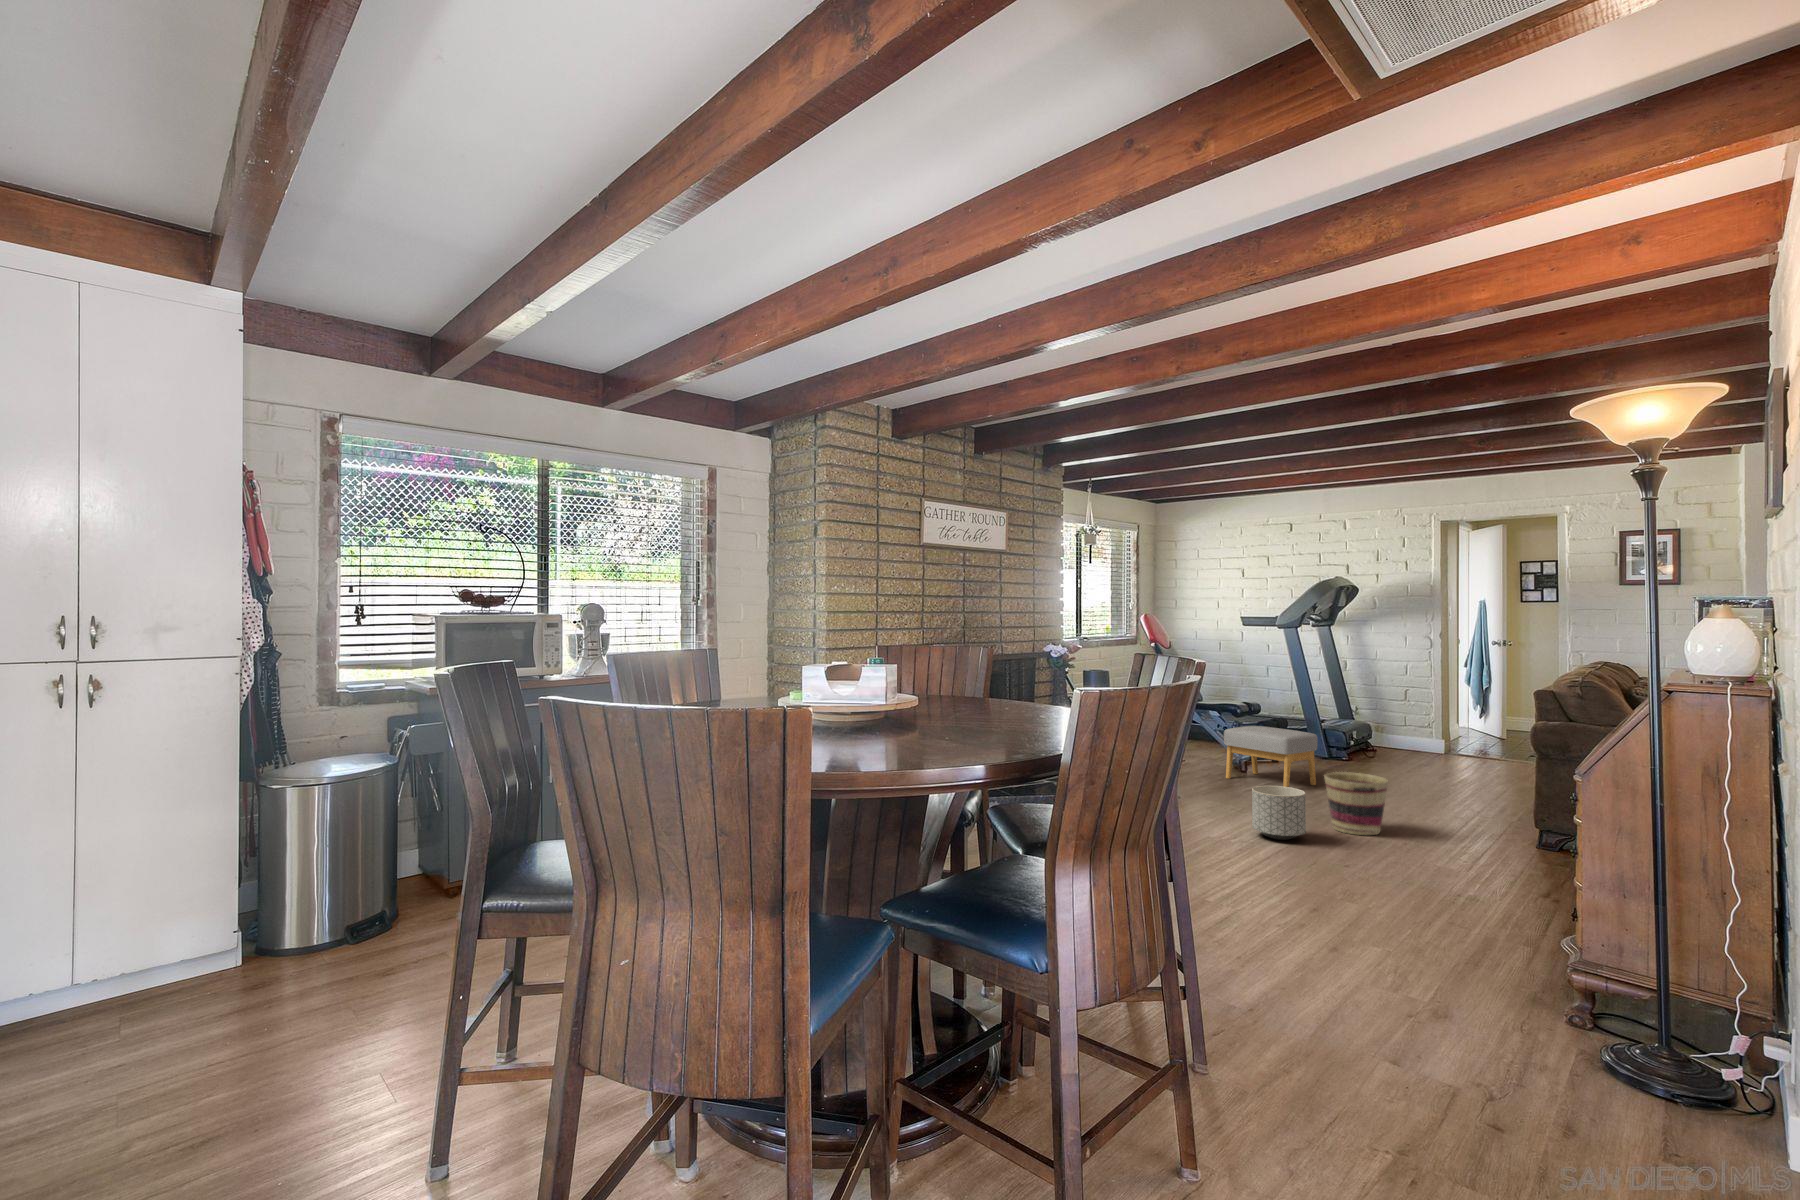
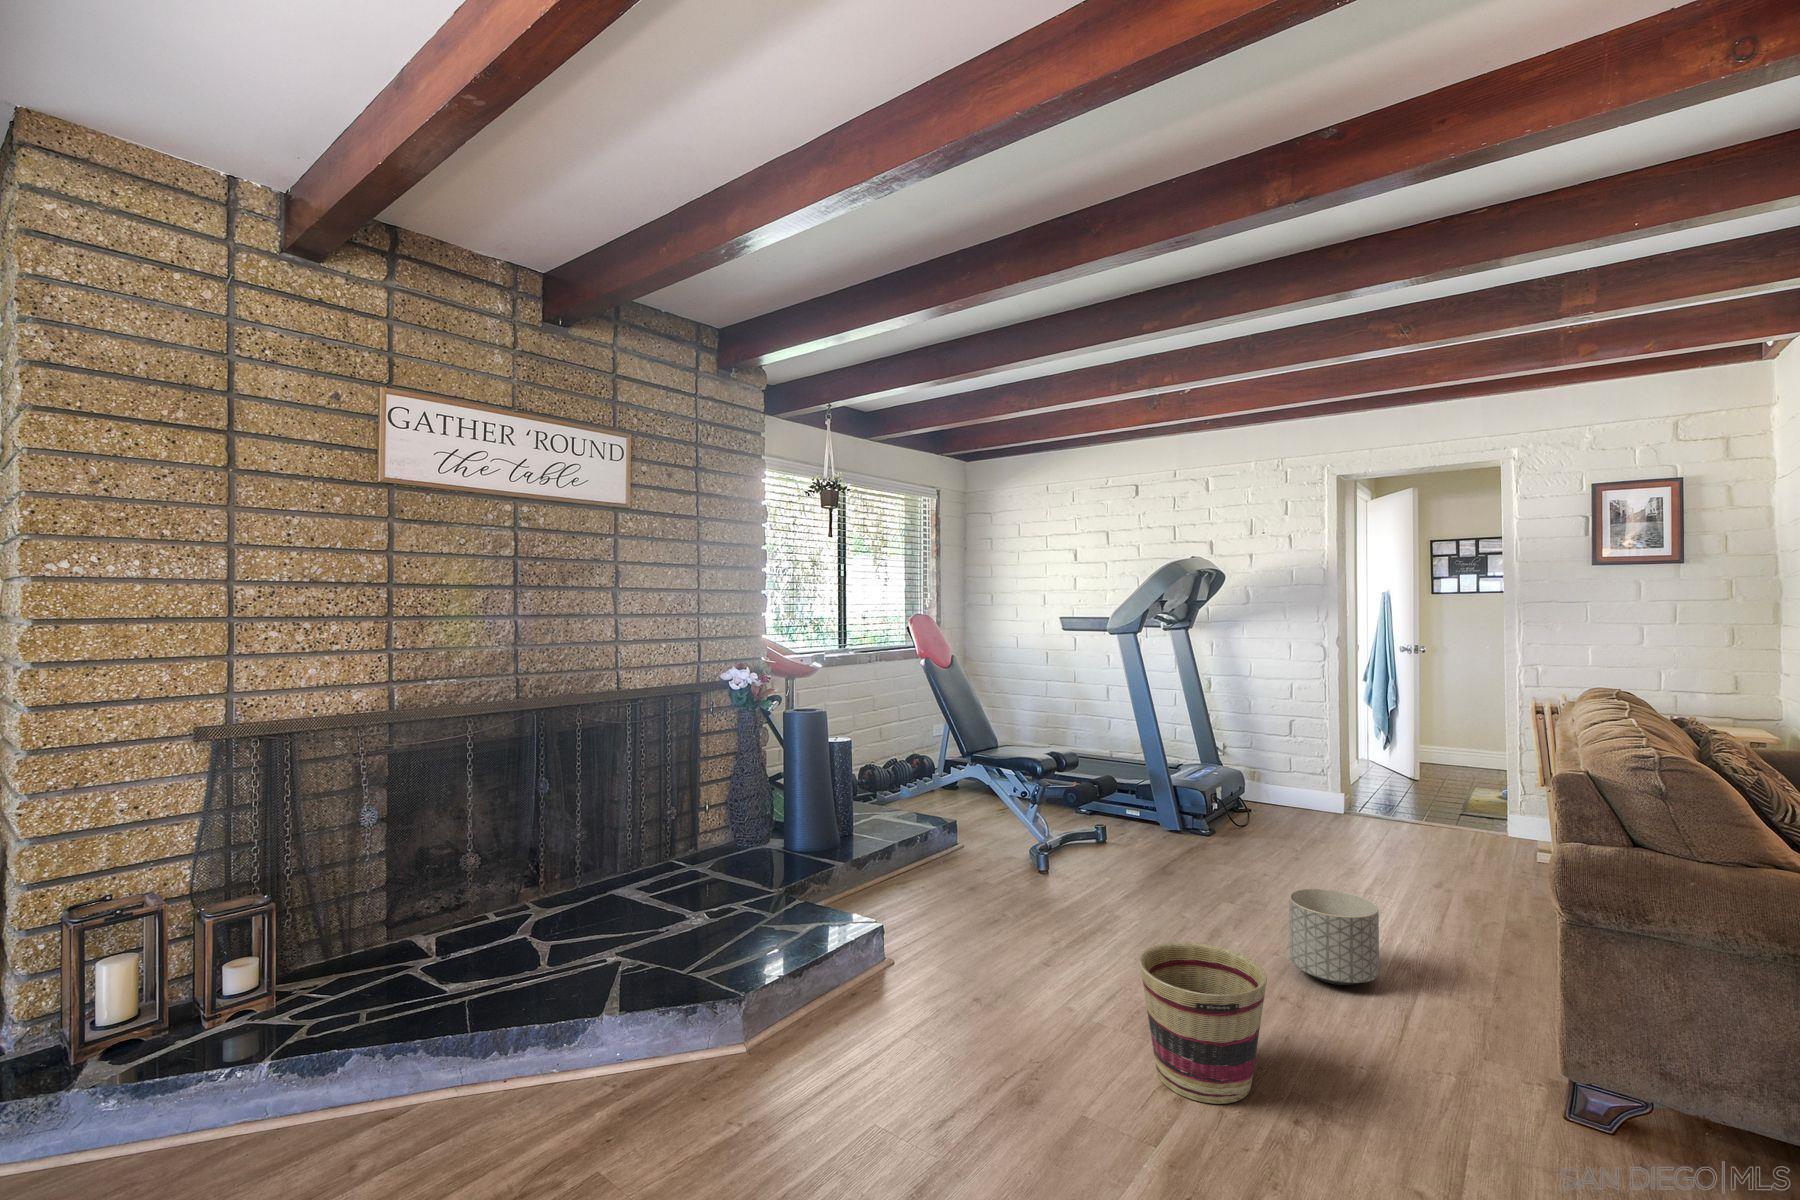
footstool: present [1224,726,1318,787] -> none [1006,798,1153,925]
planter: present [1252,786,1306,840] -> present [1289,889,1379,985]

